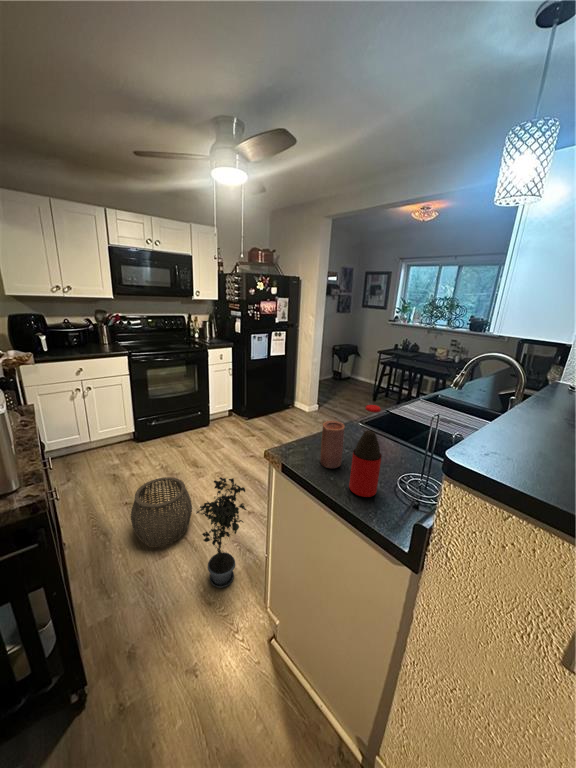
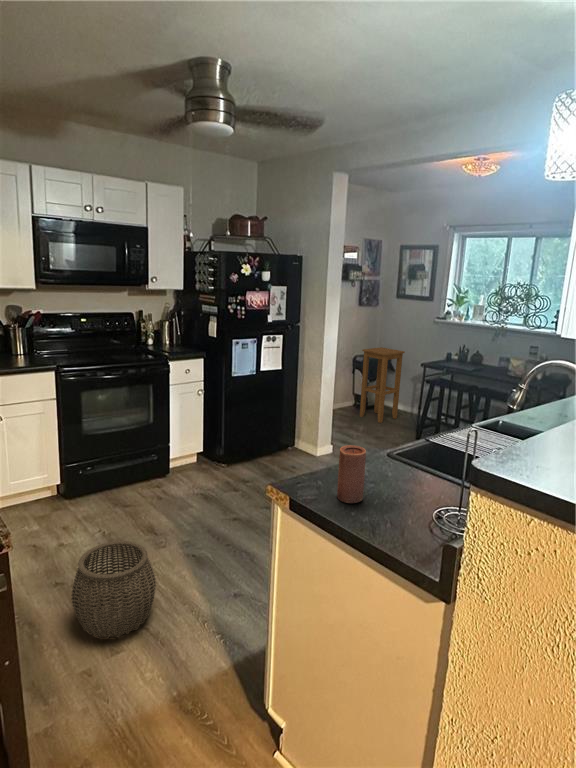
stool: none [337,340,367,390] -> present [360,347,405,423]
bottle: present [349,405,382,497] -> none [372,422,409,532]
potted plant: present [196,477,246,588] -> none [168,531,242,688]

